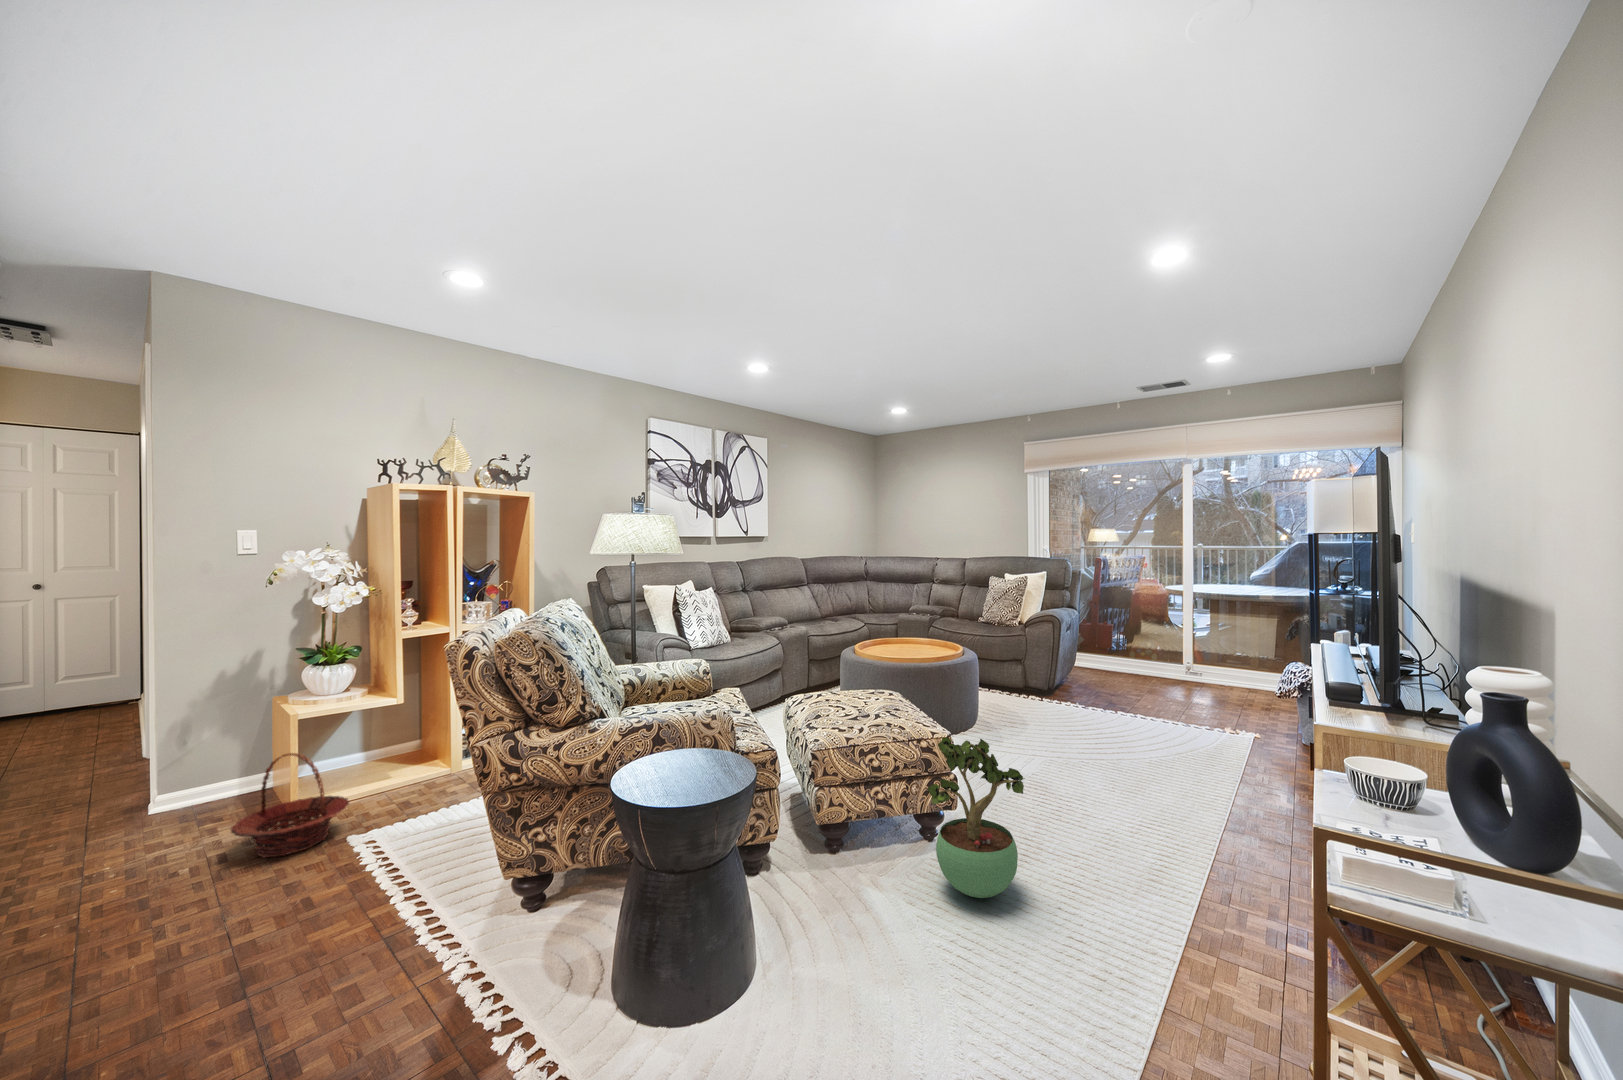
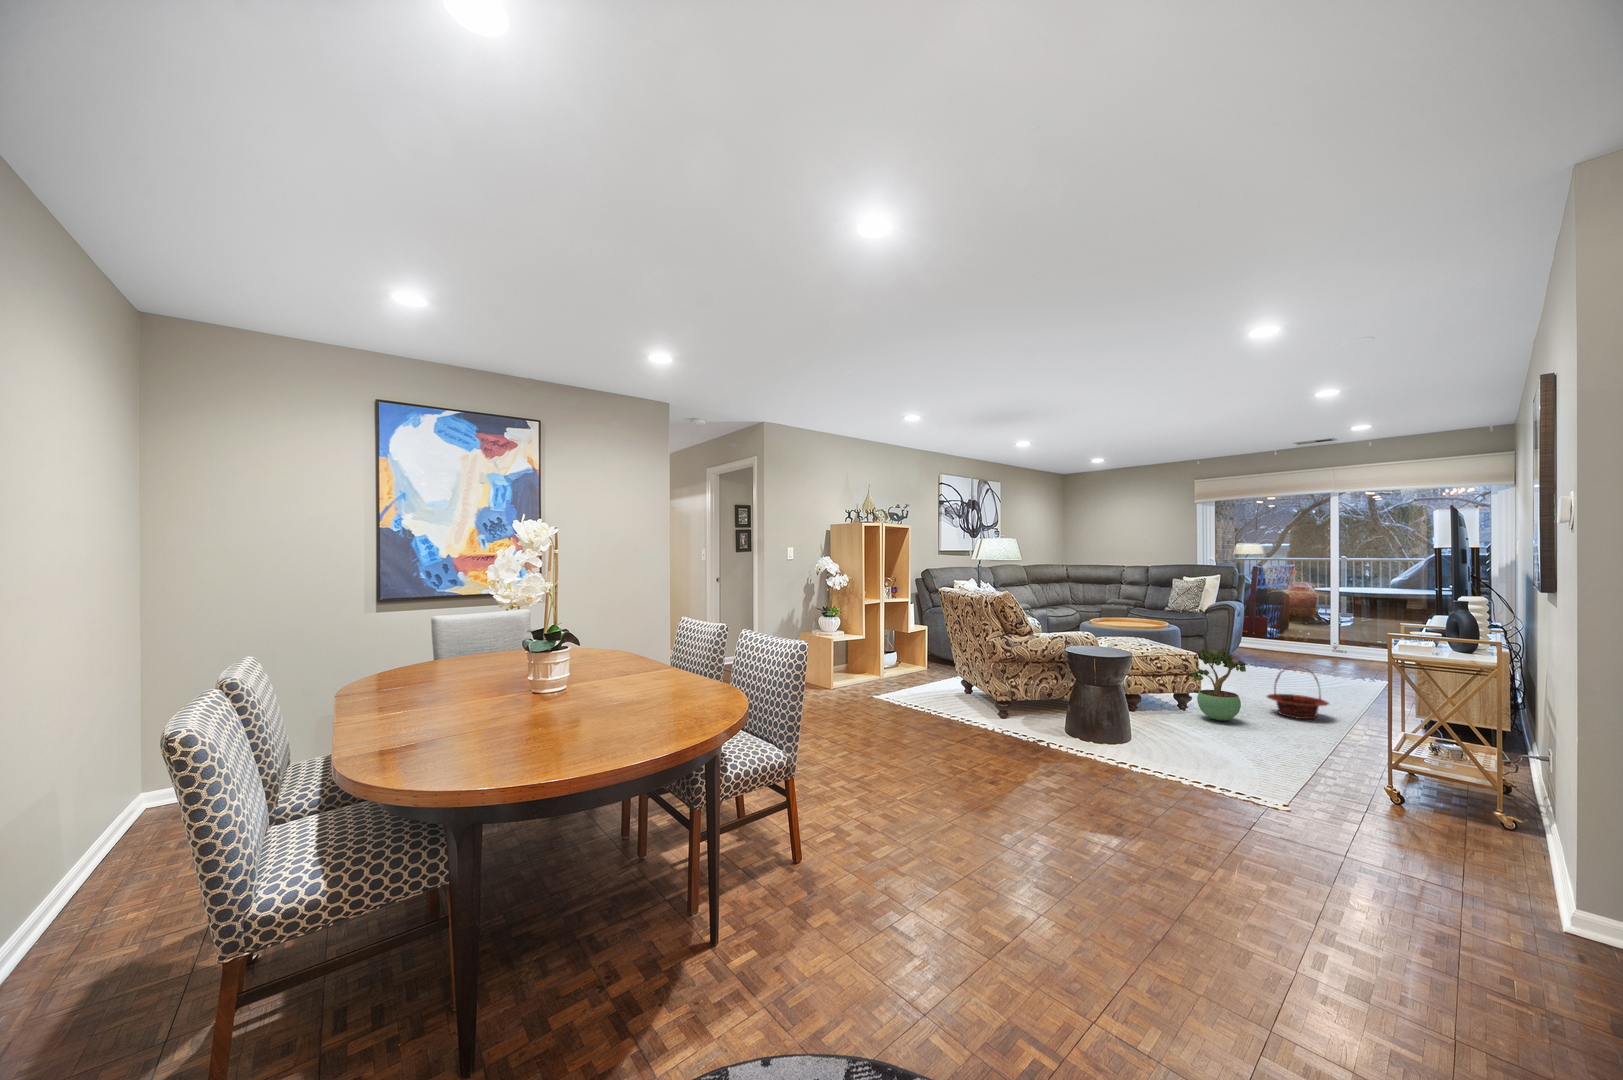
basket: present [231,753,349,857] -> present [1266,666,1329,719]

